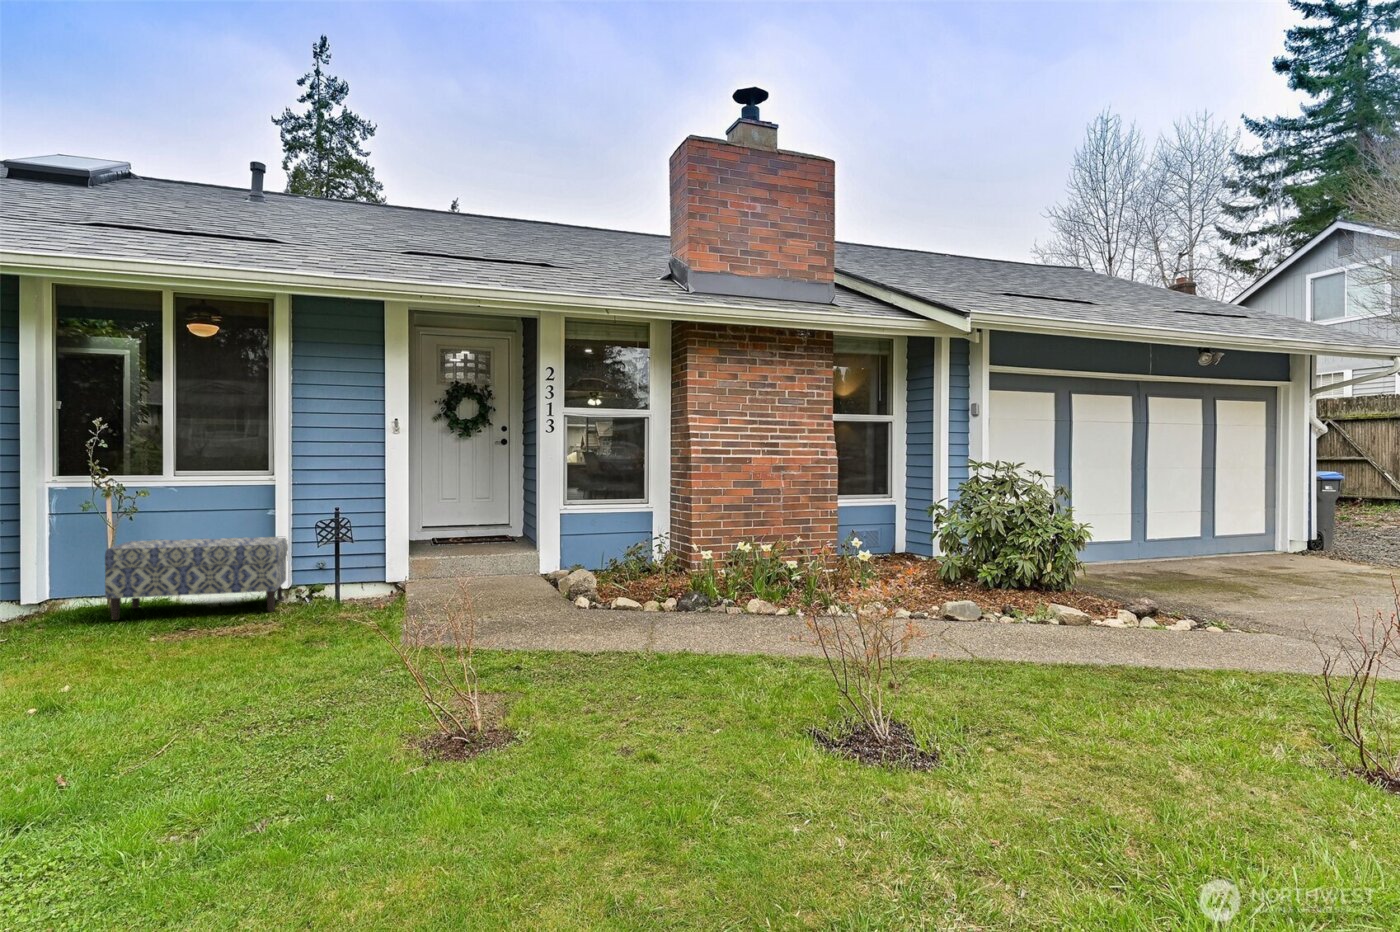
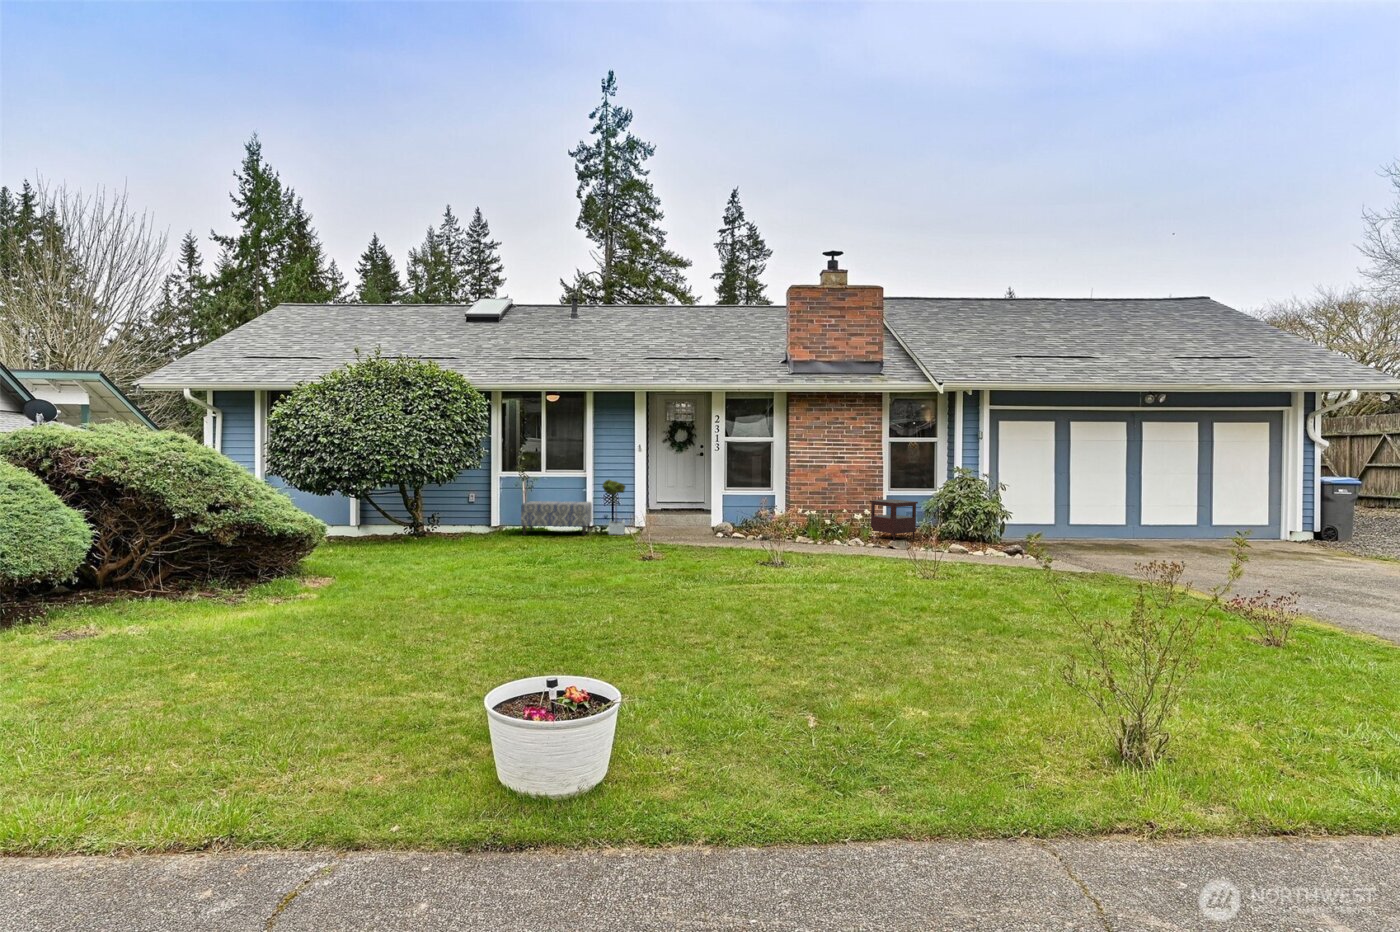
potted tree: none [314,488,369,605] -> present [603,480,625,534]
side table: none [824,514,899,586] -> present [870,499,918,541]

